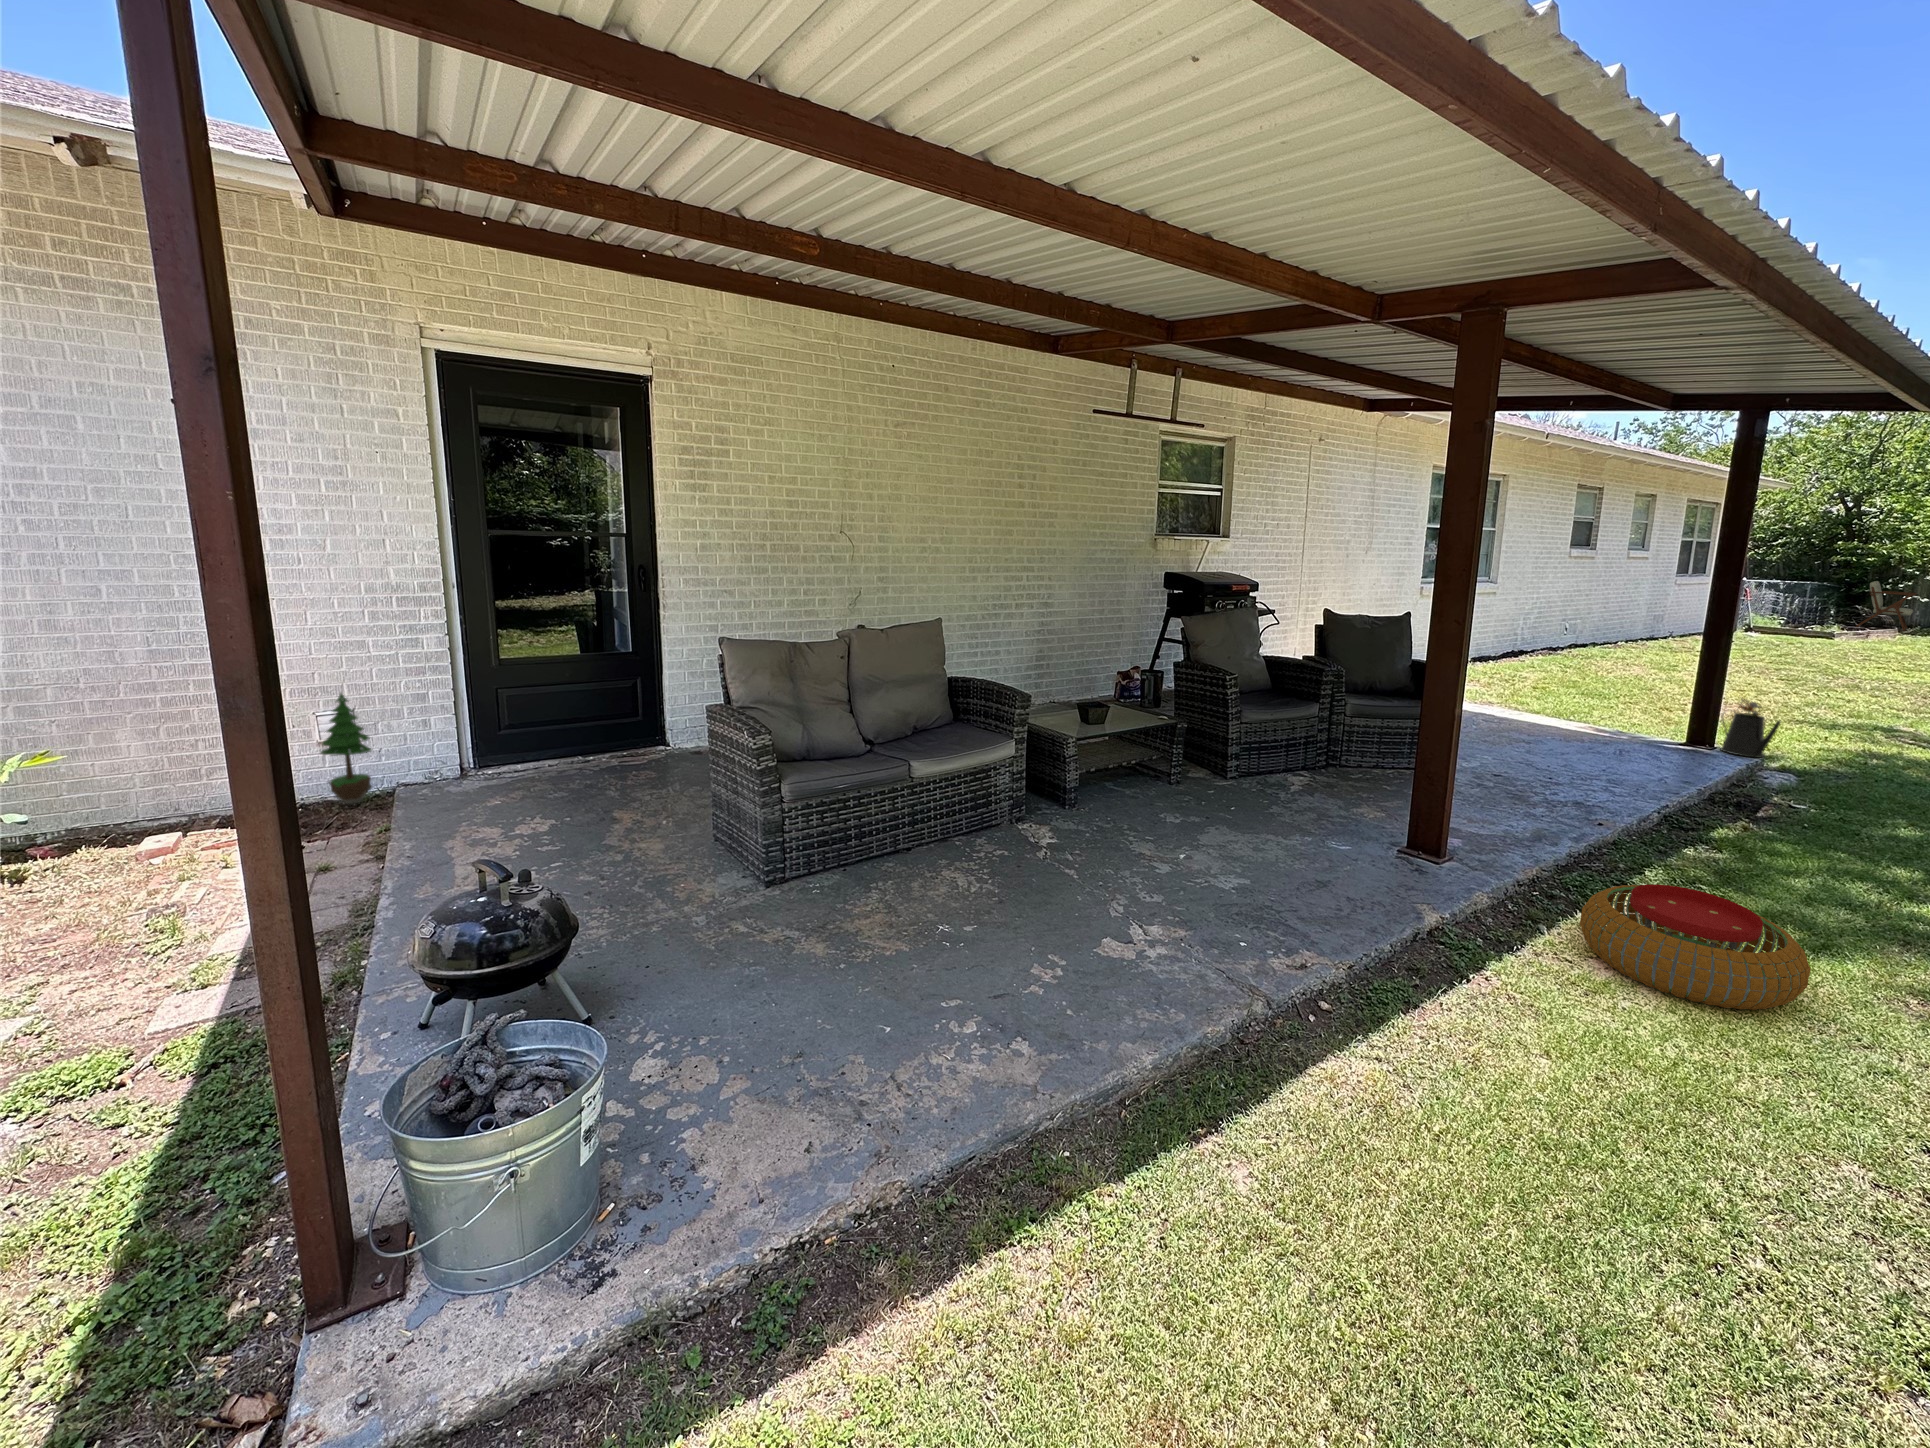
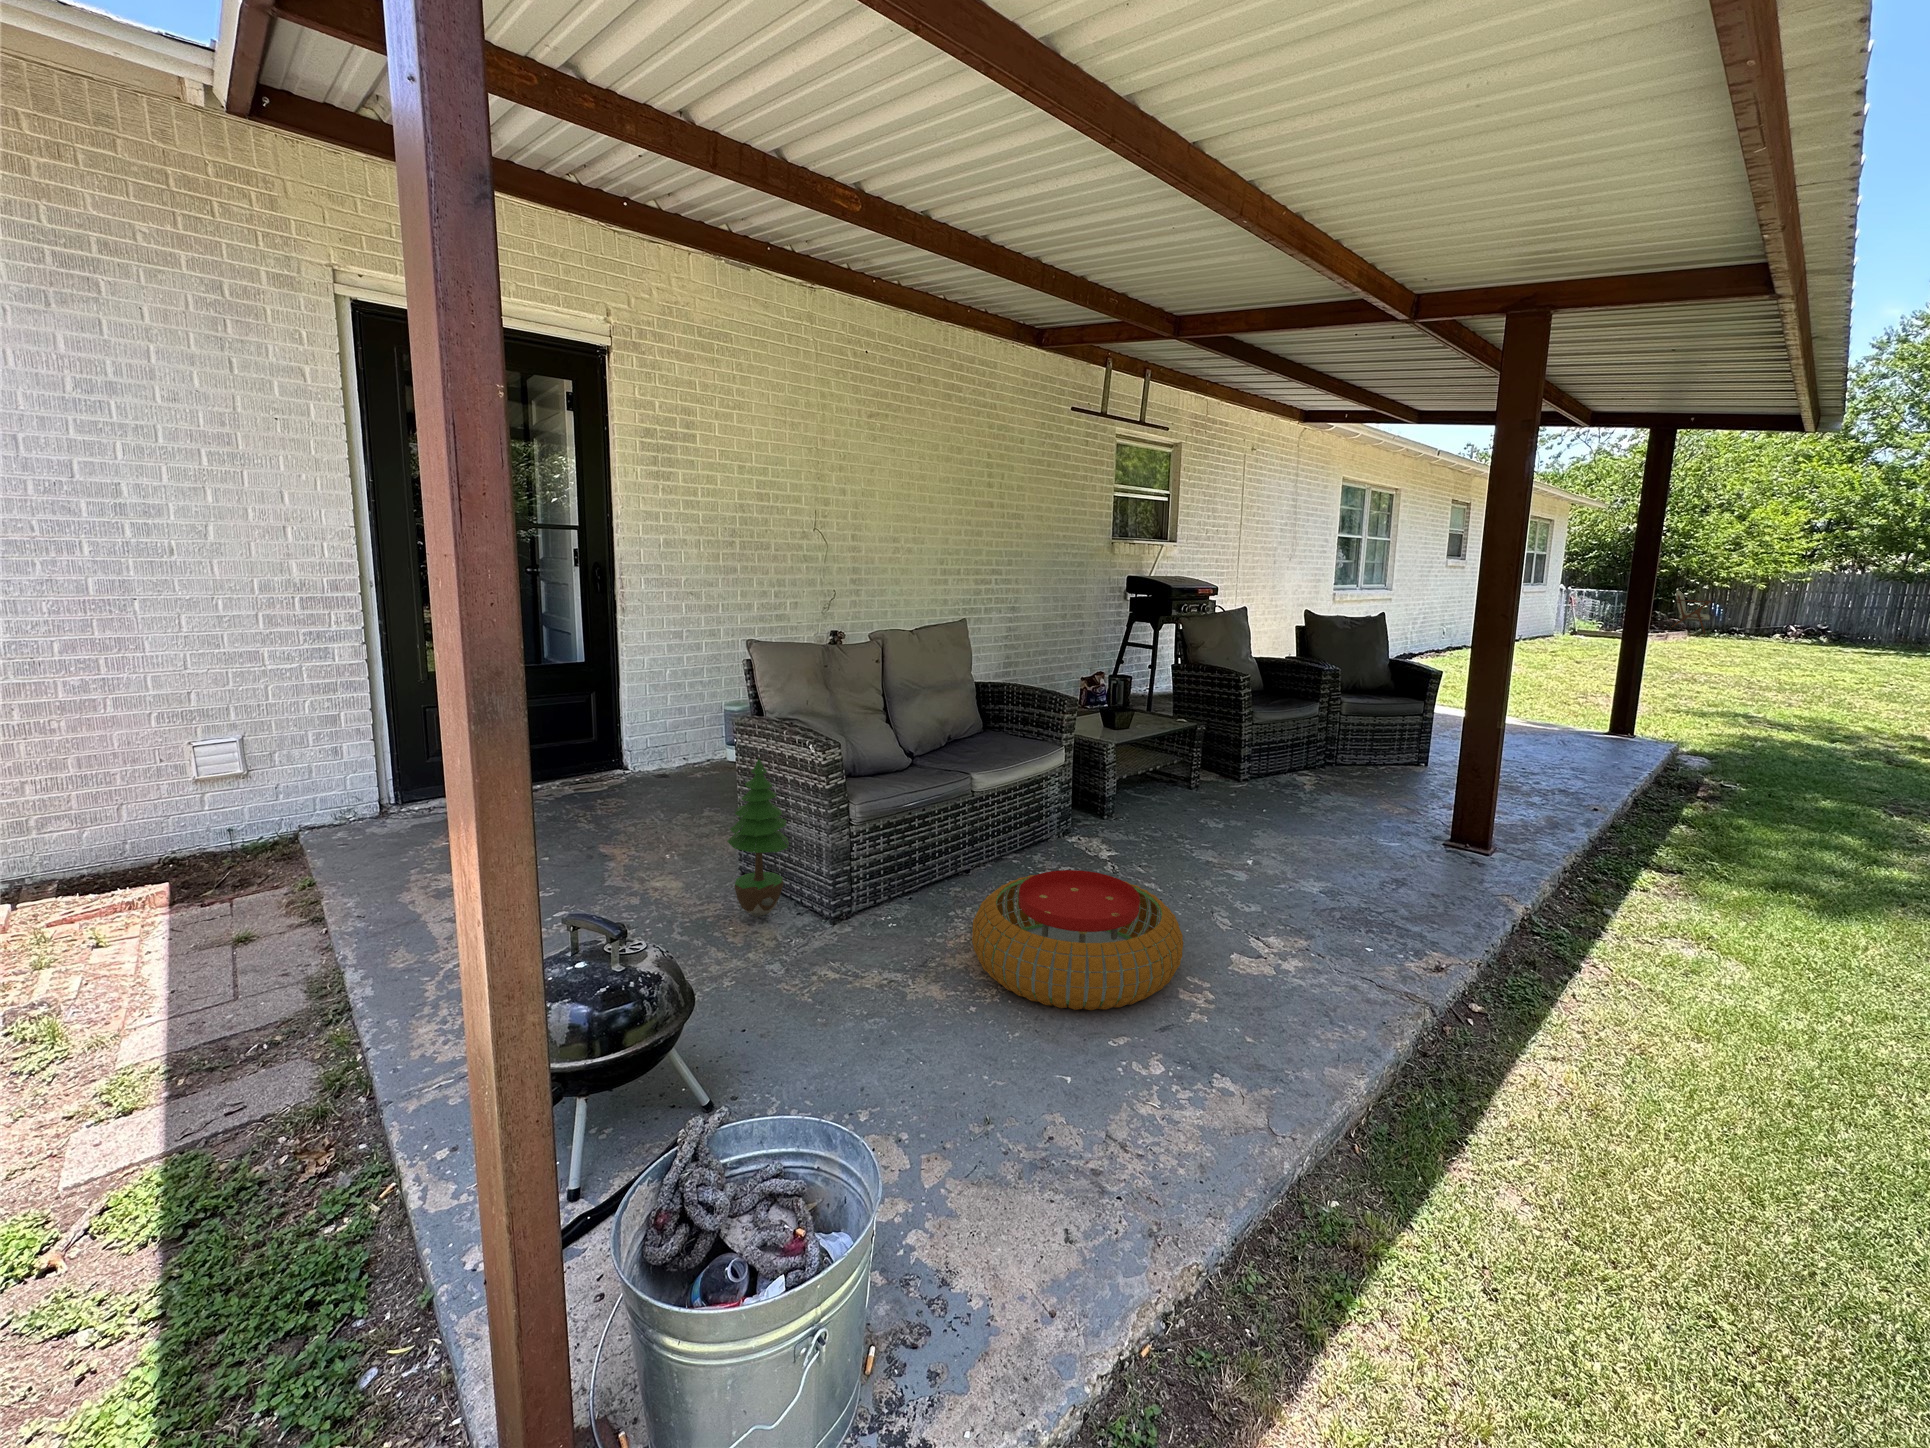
potted tree: present [321,693,372,805] -> present [727,758,789,918]
watering can: present [1721,695,1781,757] -> none [1639,686,1695,745]
pouf: present [1580,884,1811,1010] -> present [972,870,1183,1010]

